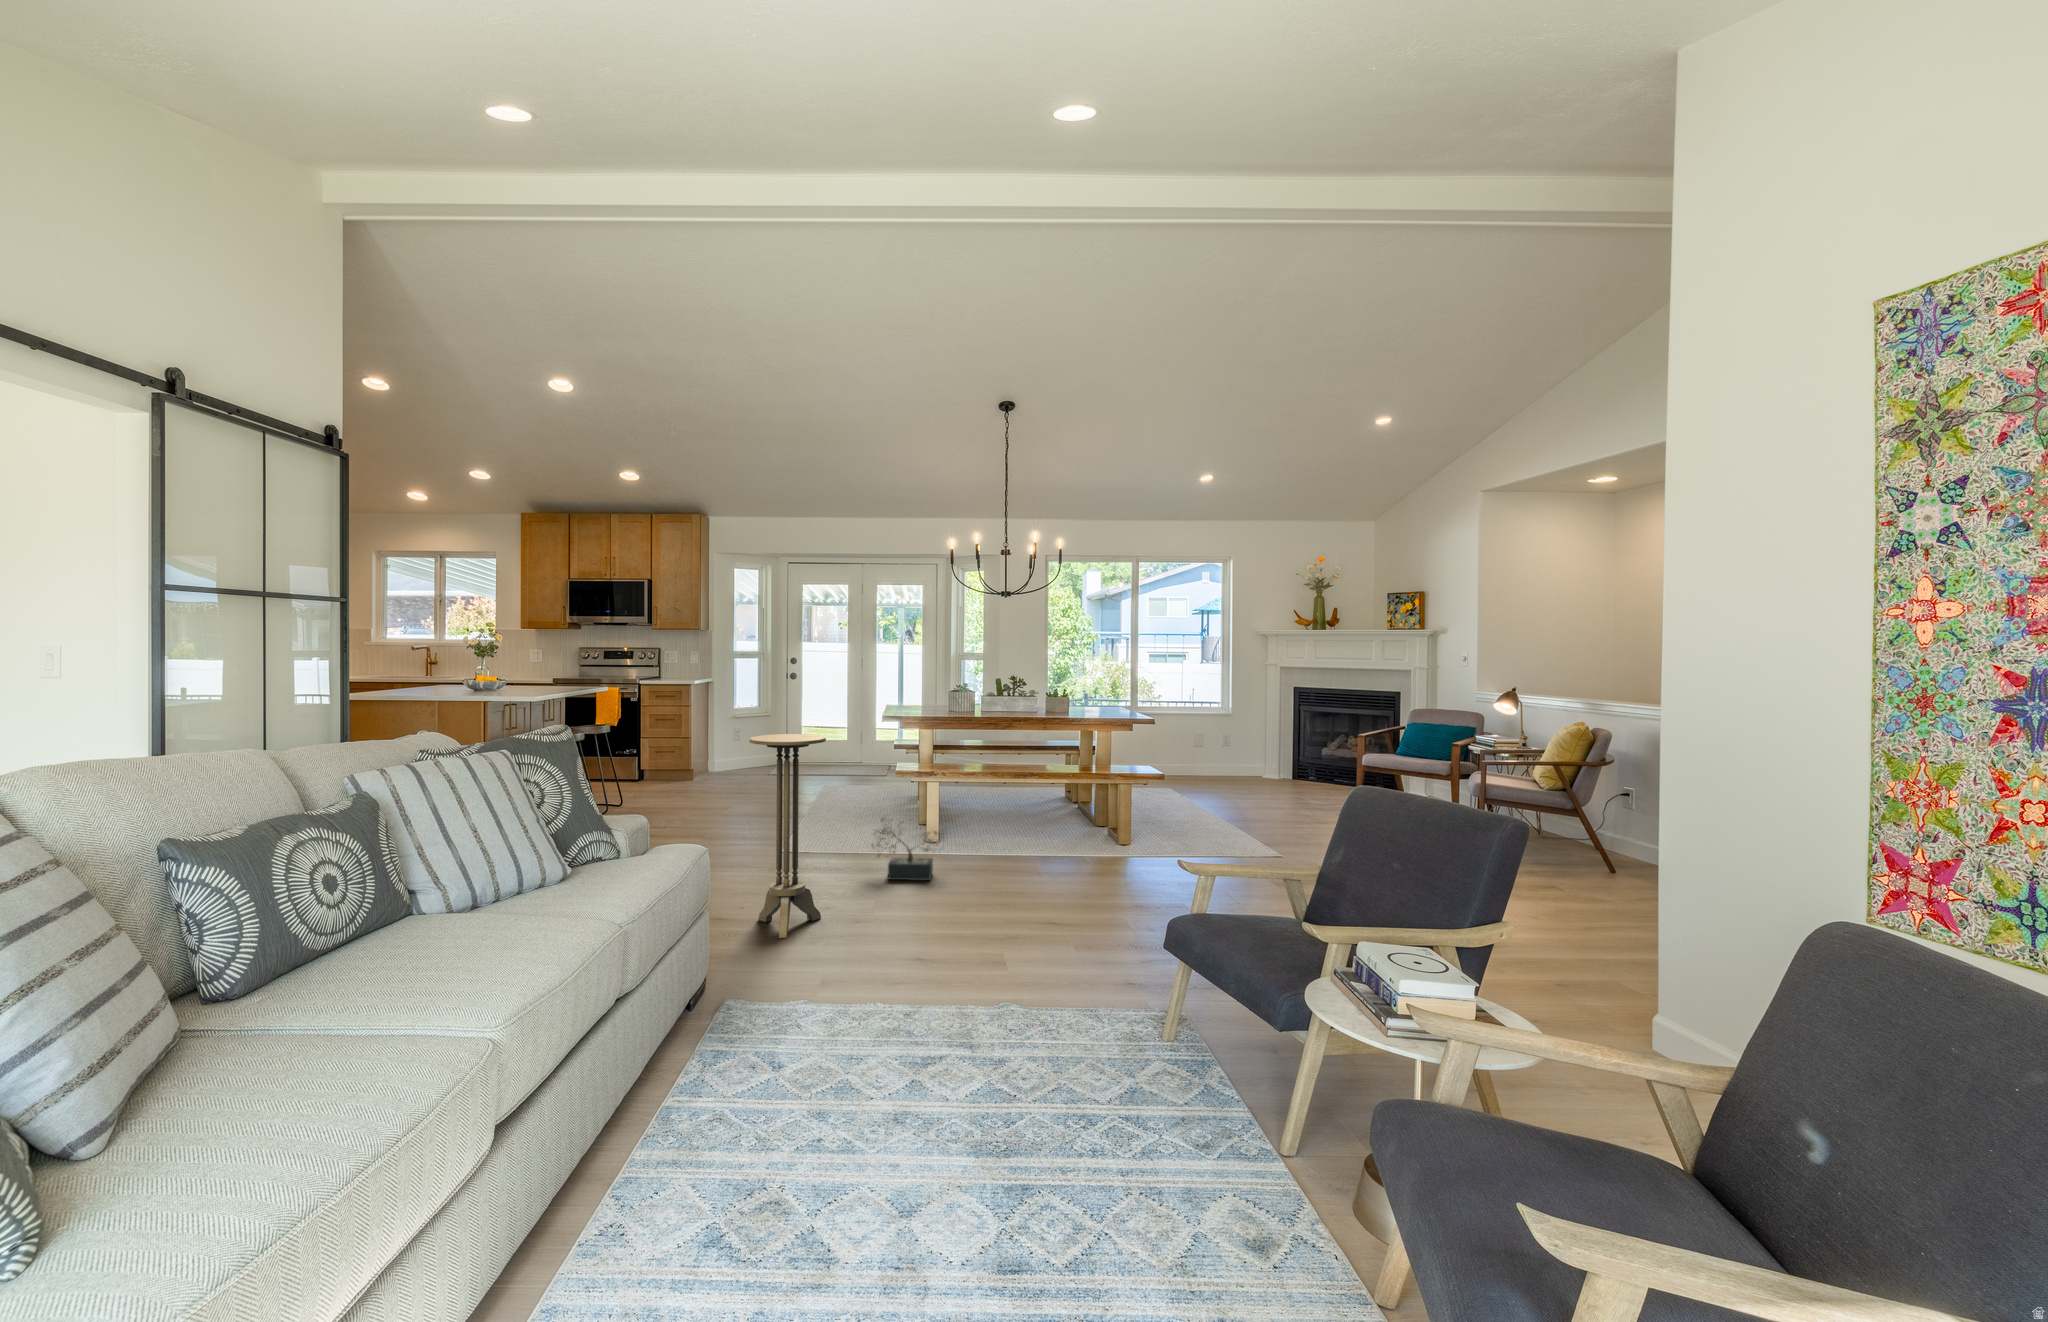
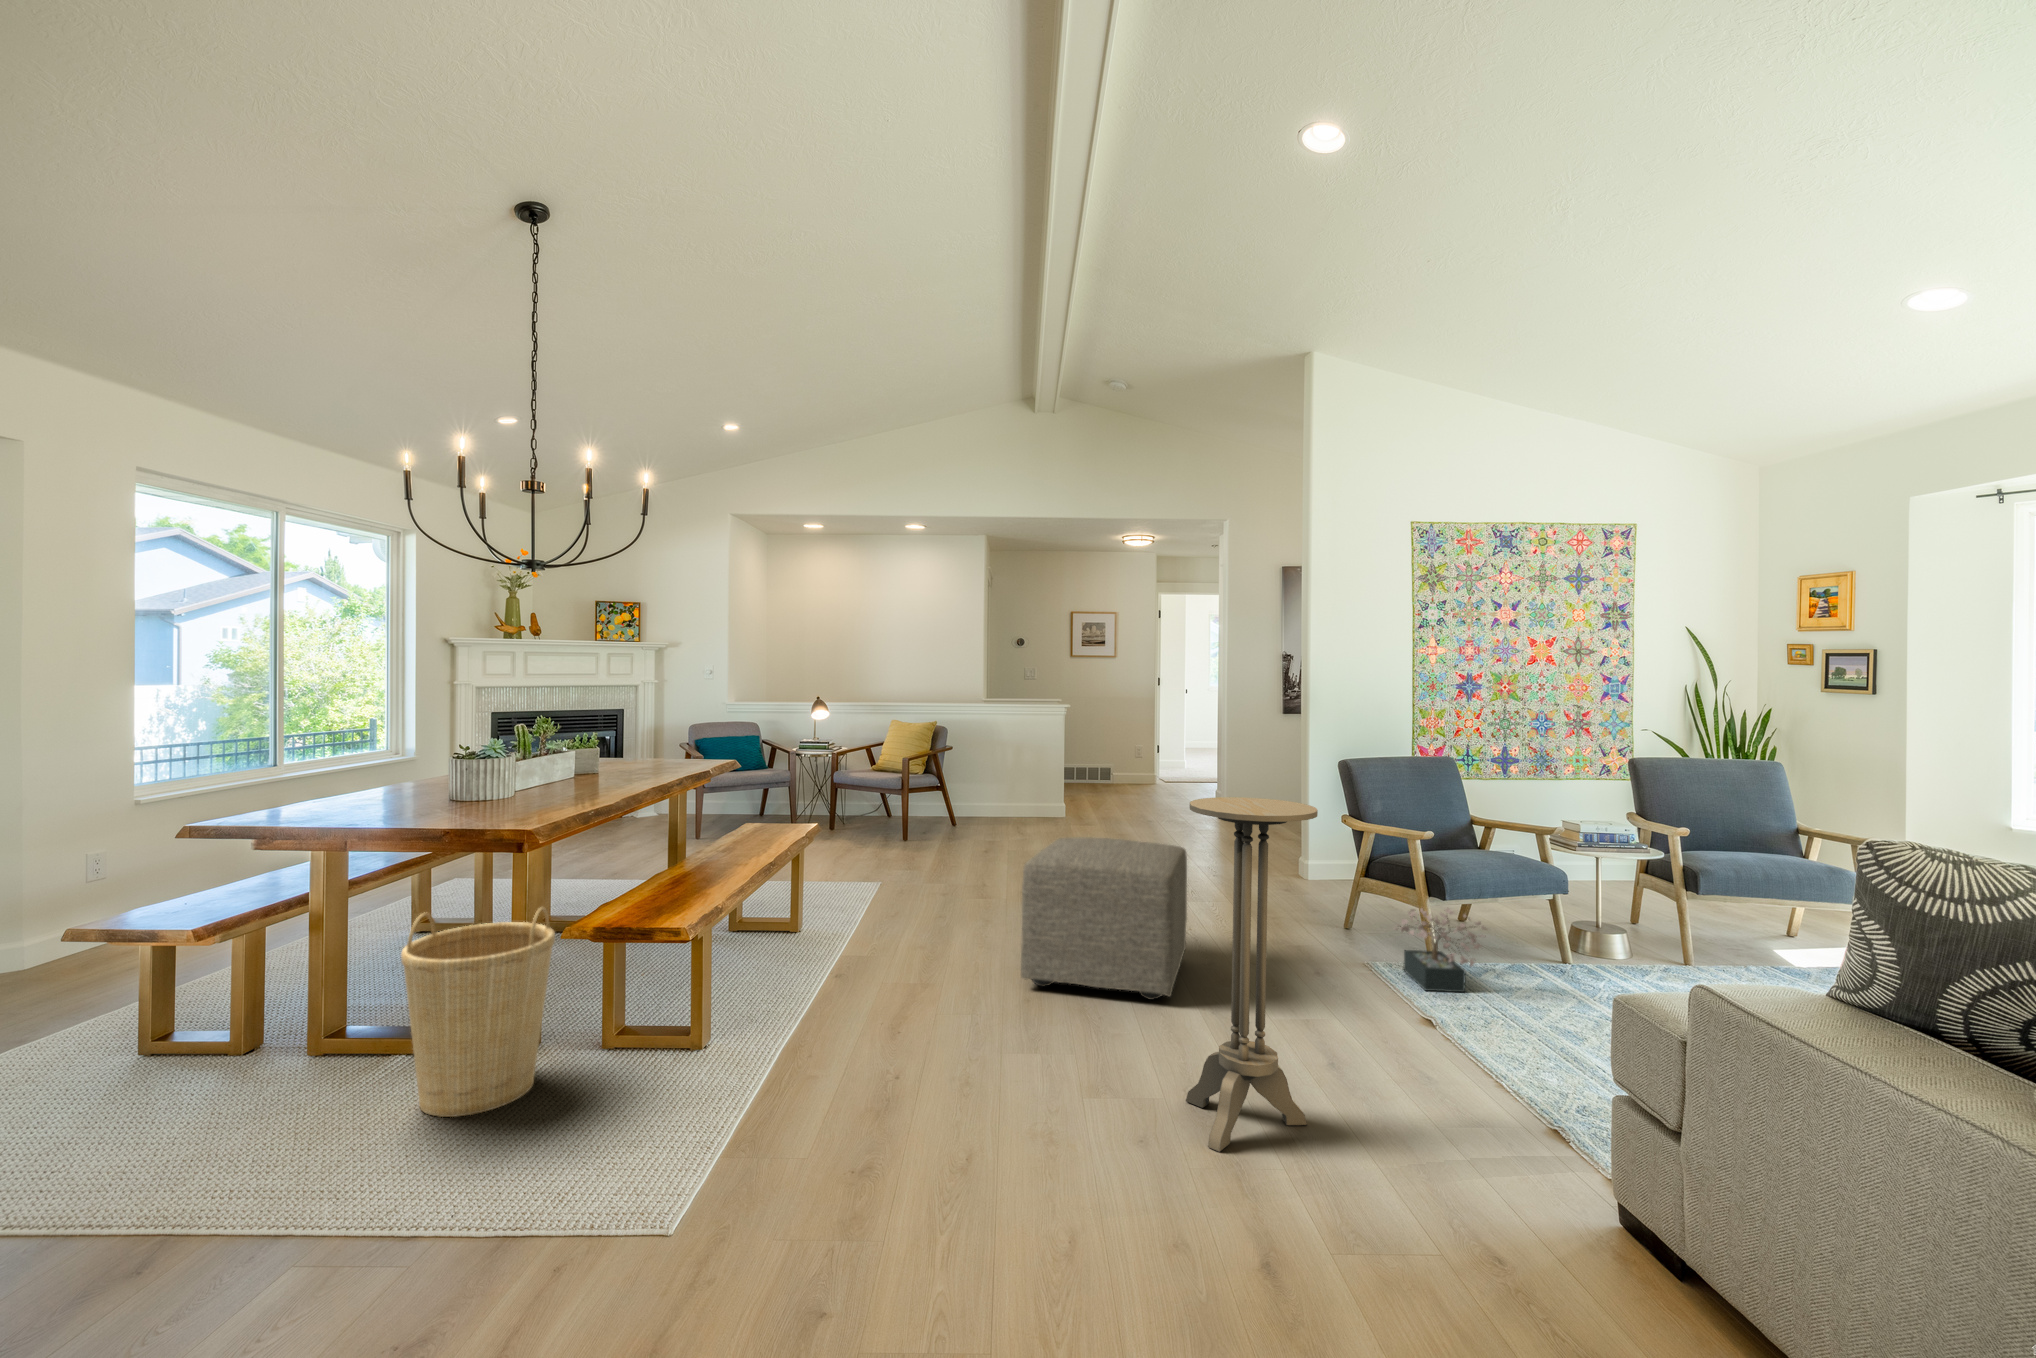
basket: none [832,754,887,835] -> present [401,907,555,1117]
ottoman: none [969,798,1108,925] -> present [1021,838,1187,1000]
decorative plant: present [872,816,943,880] -> present [1395,908,1486,992]

